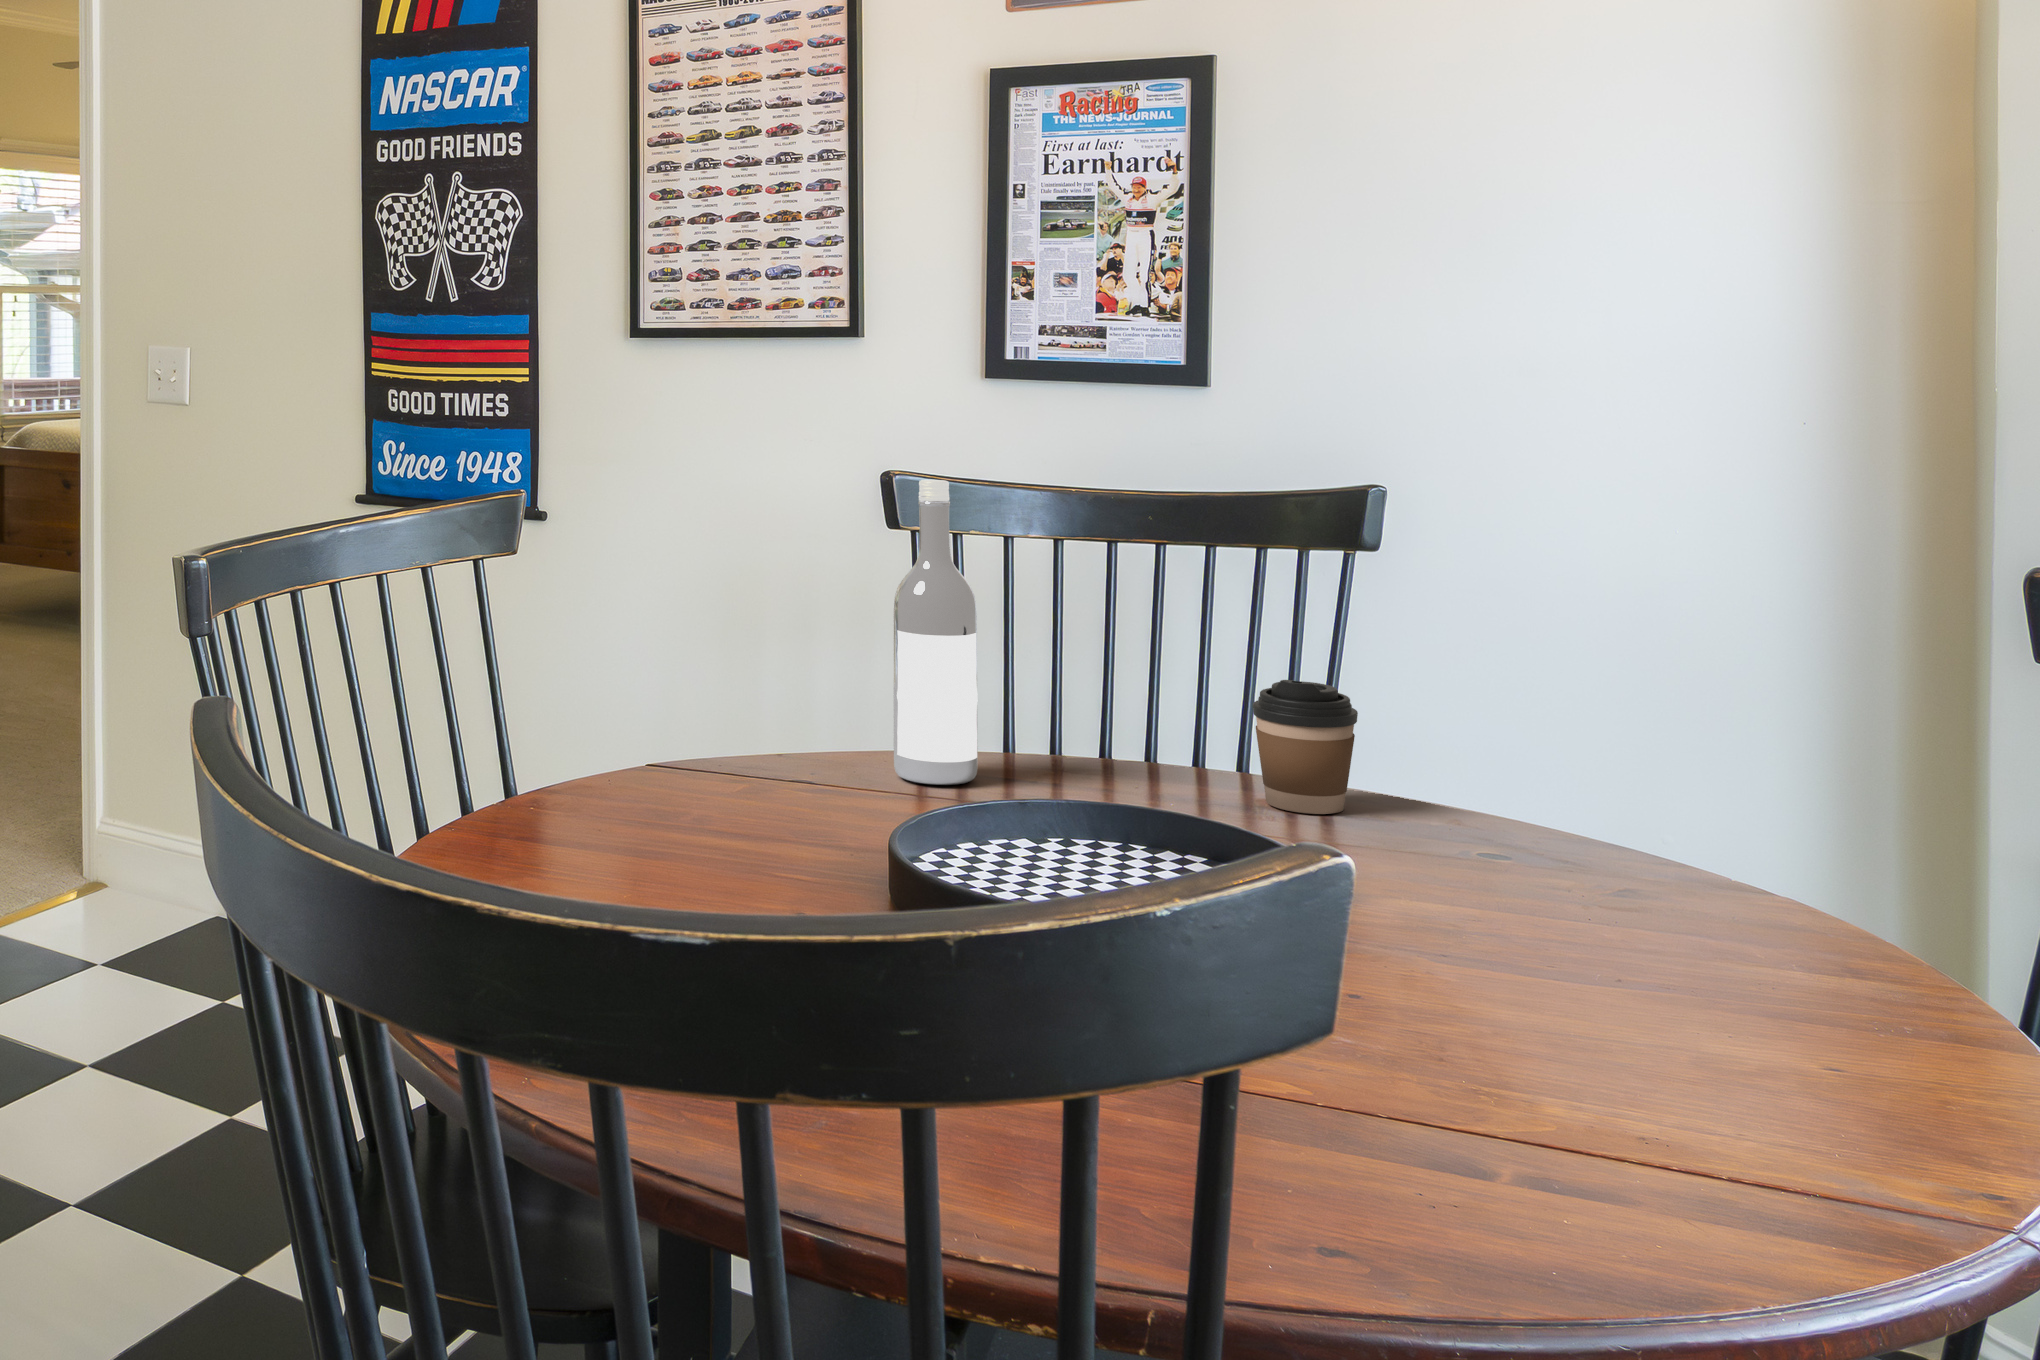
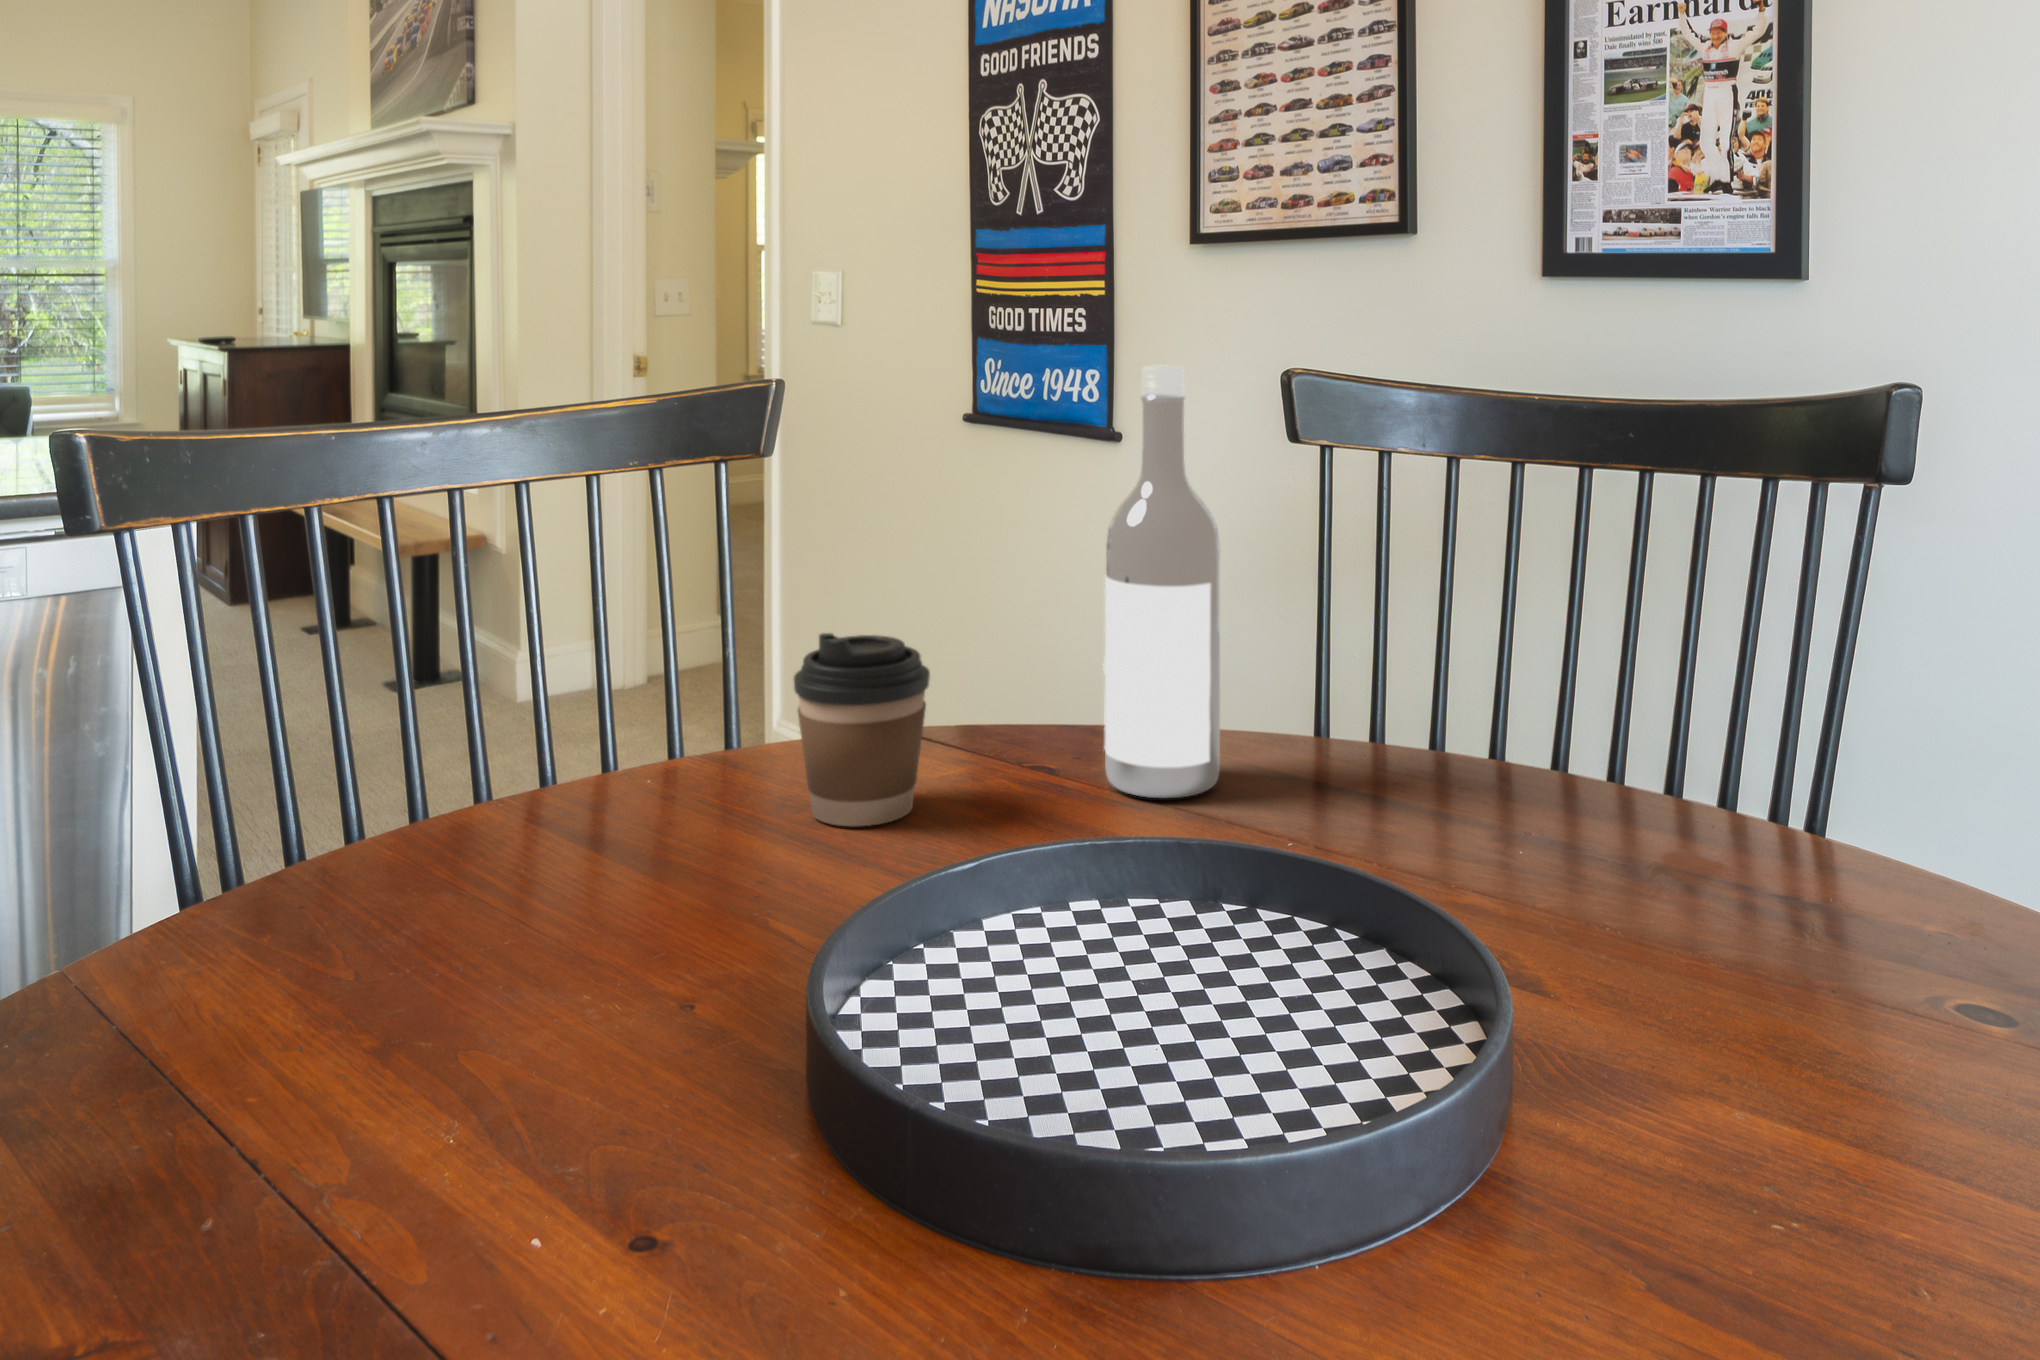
coffee cup: present [1253,680,1358,814] -> present [794,633,930,826]

